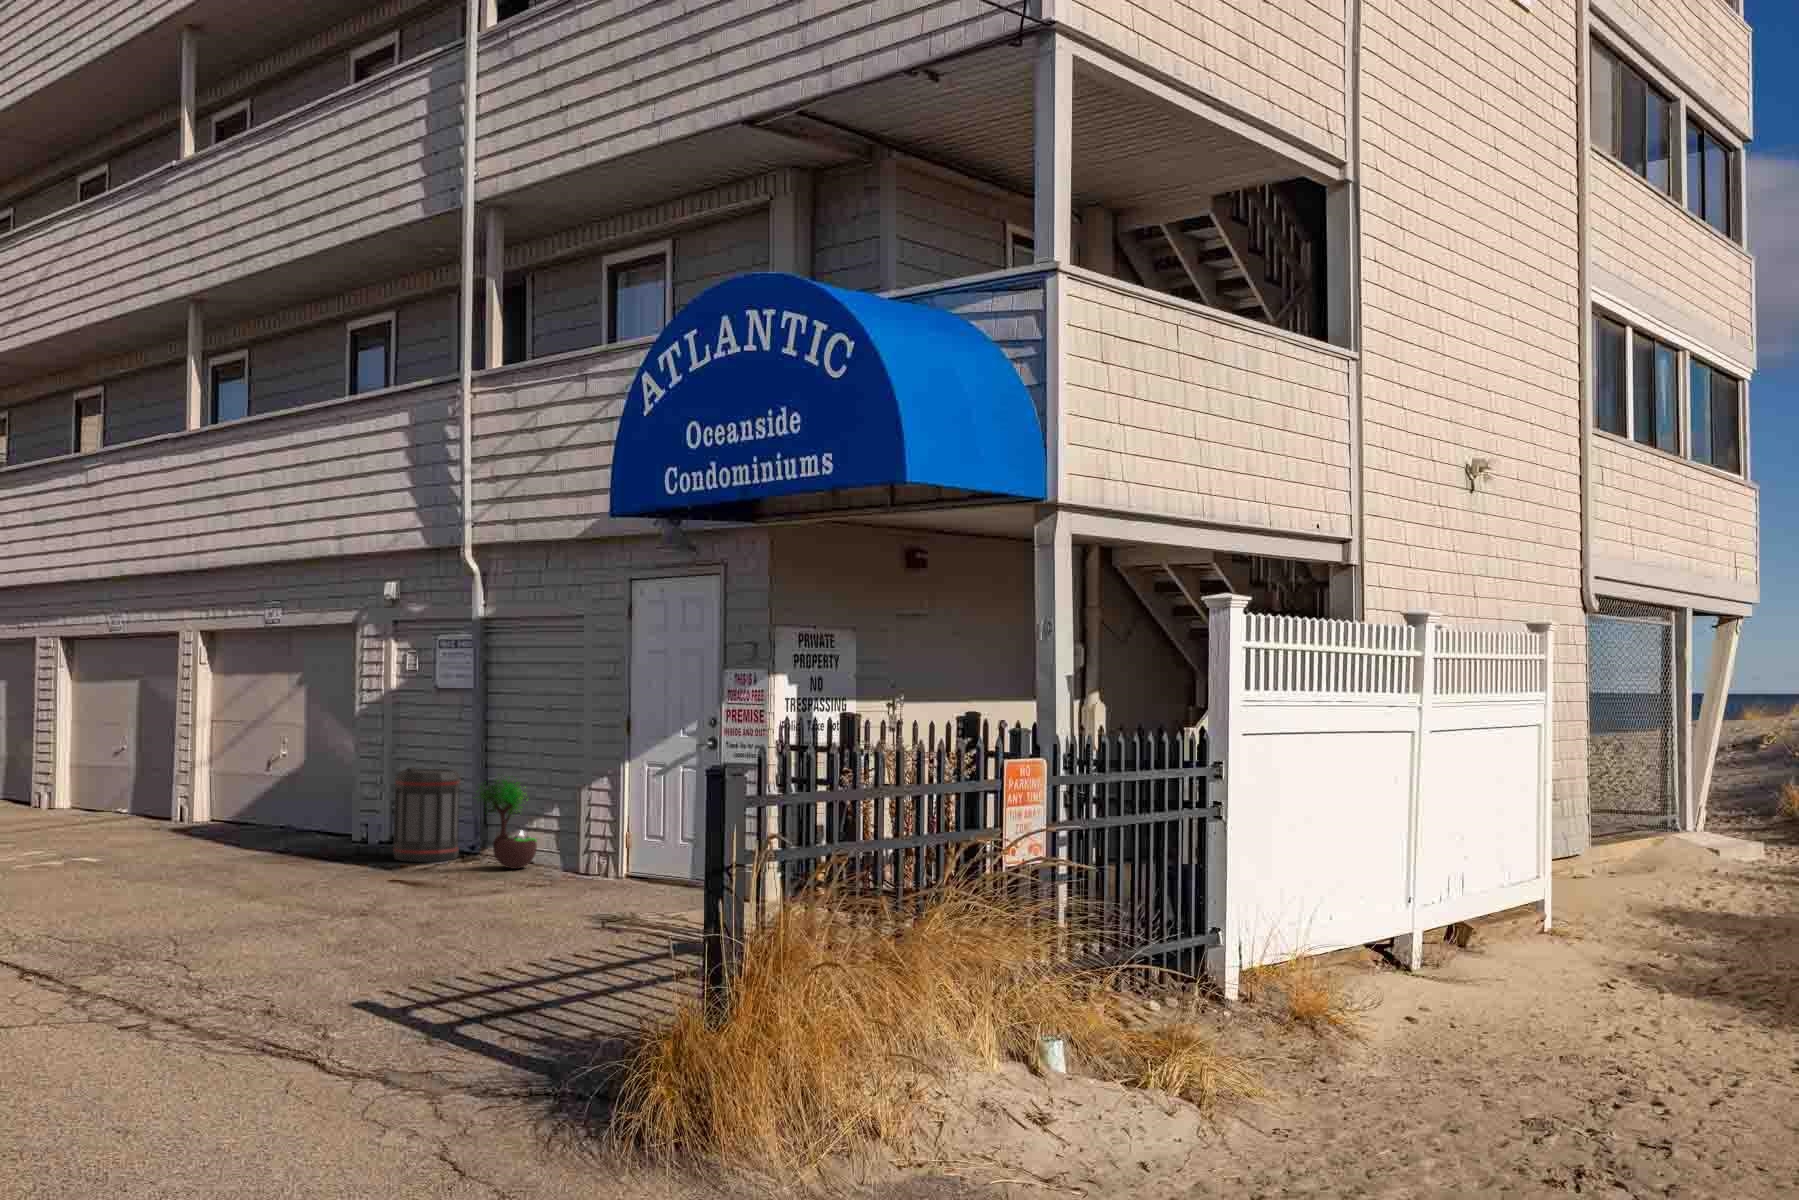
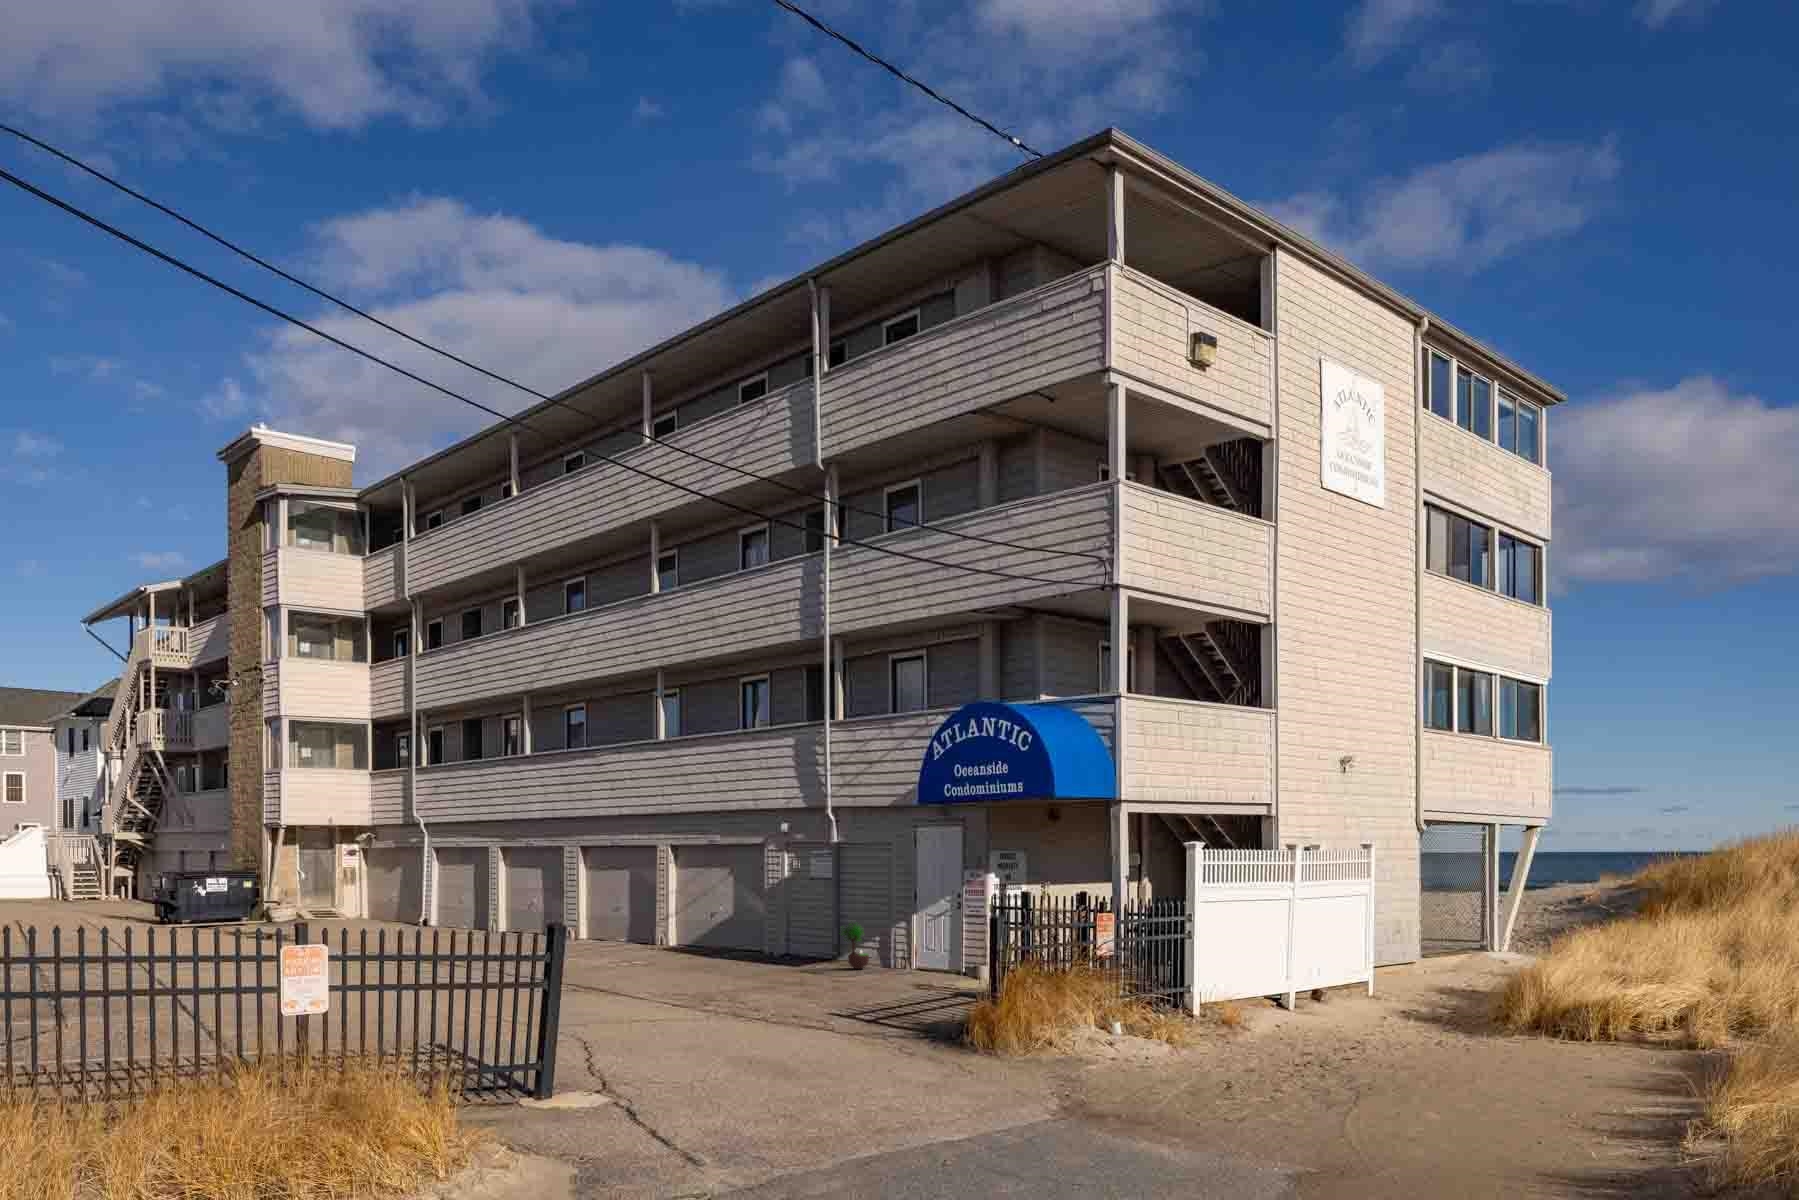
trash can: present [393,767,461,862] -> none [794,918,826,966]

